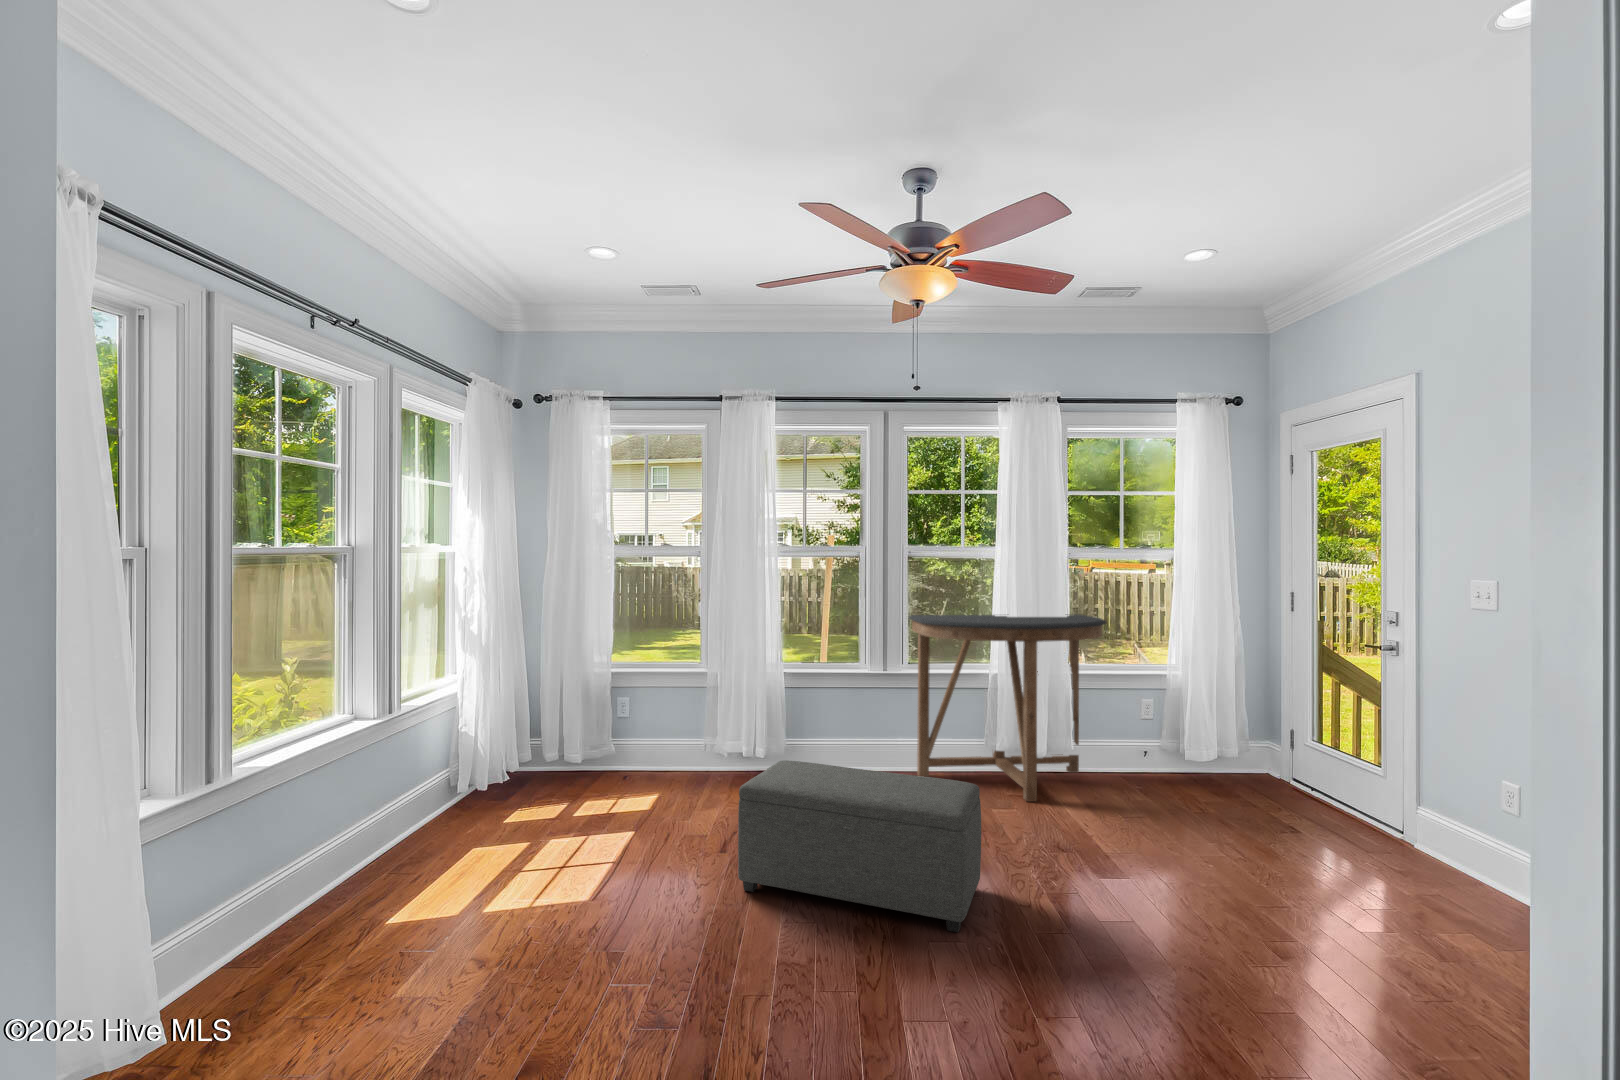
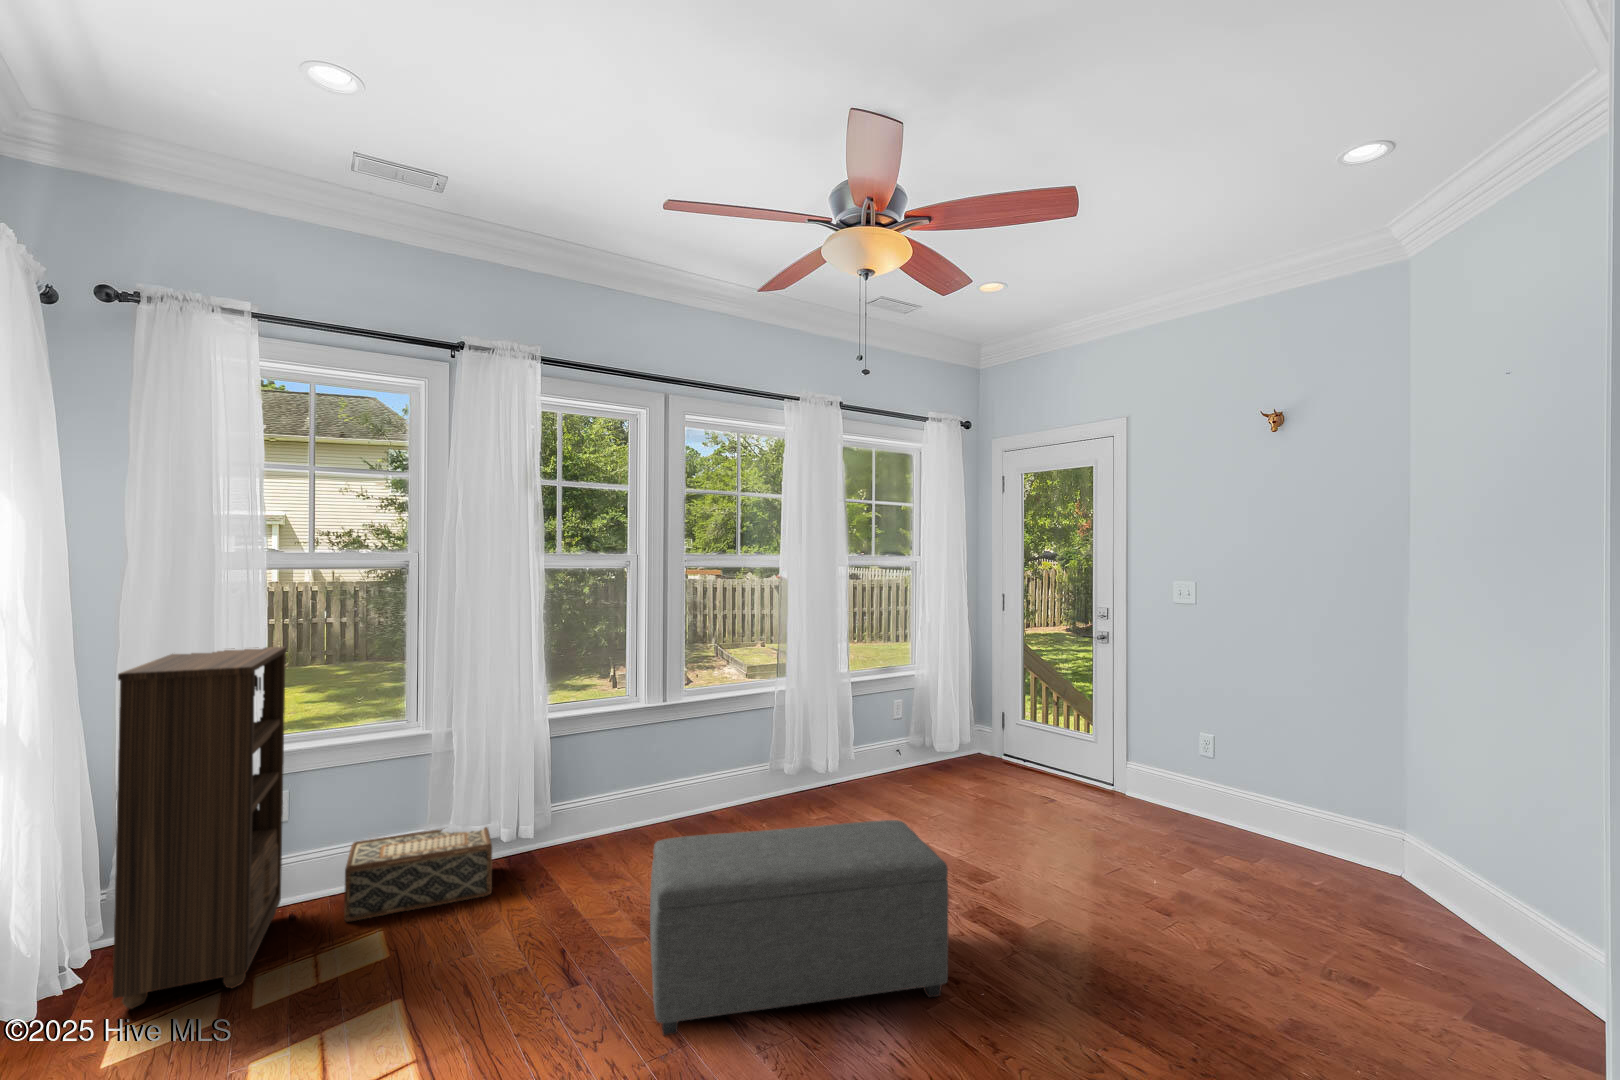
bookshelf: none [517,604,619,803] -> present [113,647,287,1009]
console table: present [908,614,1106,802] -> none [697,622,891,824]
woven basket: none [641,738,738,790] -> present [344,827,492,922]

